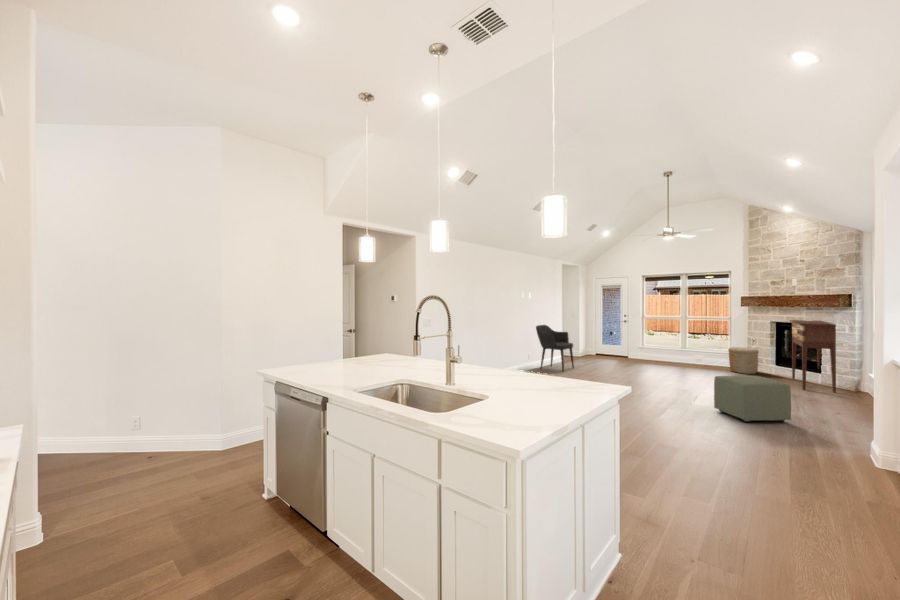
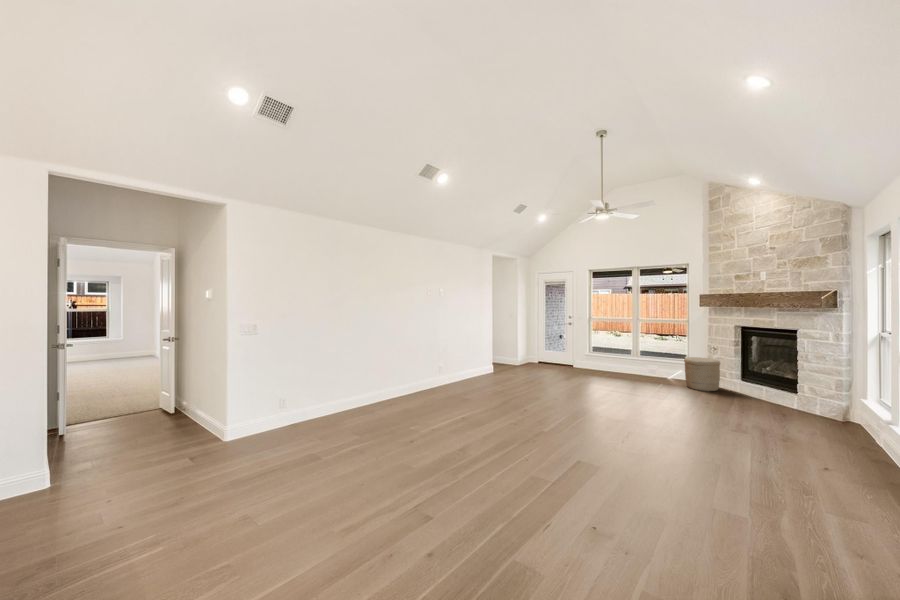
console table: present [790,320,836,393] -> none [758,324,816,424]
armchair: present [536,325,574,372] -> none [451,329,497,388]
ottoman: present [714,375,791,422] -> none [639,409,748,488]

